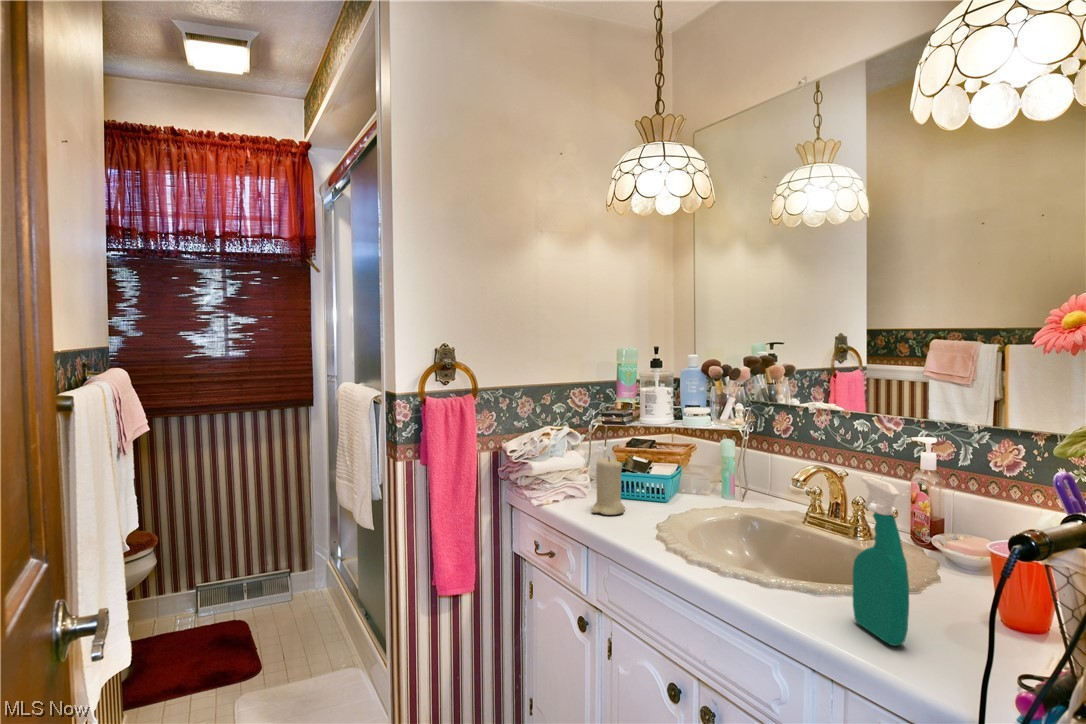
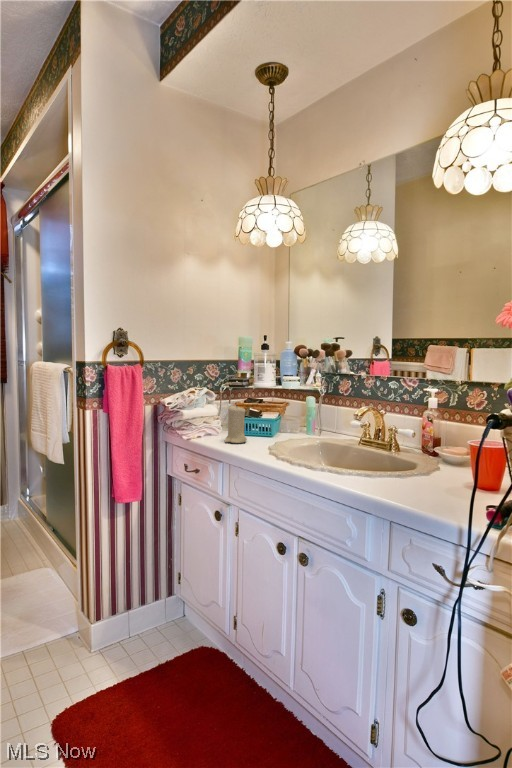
spray bottle: present [853,476,909,646] -> none [394,402,427,501]

